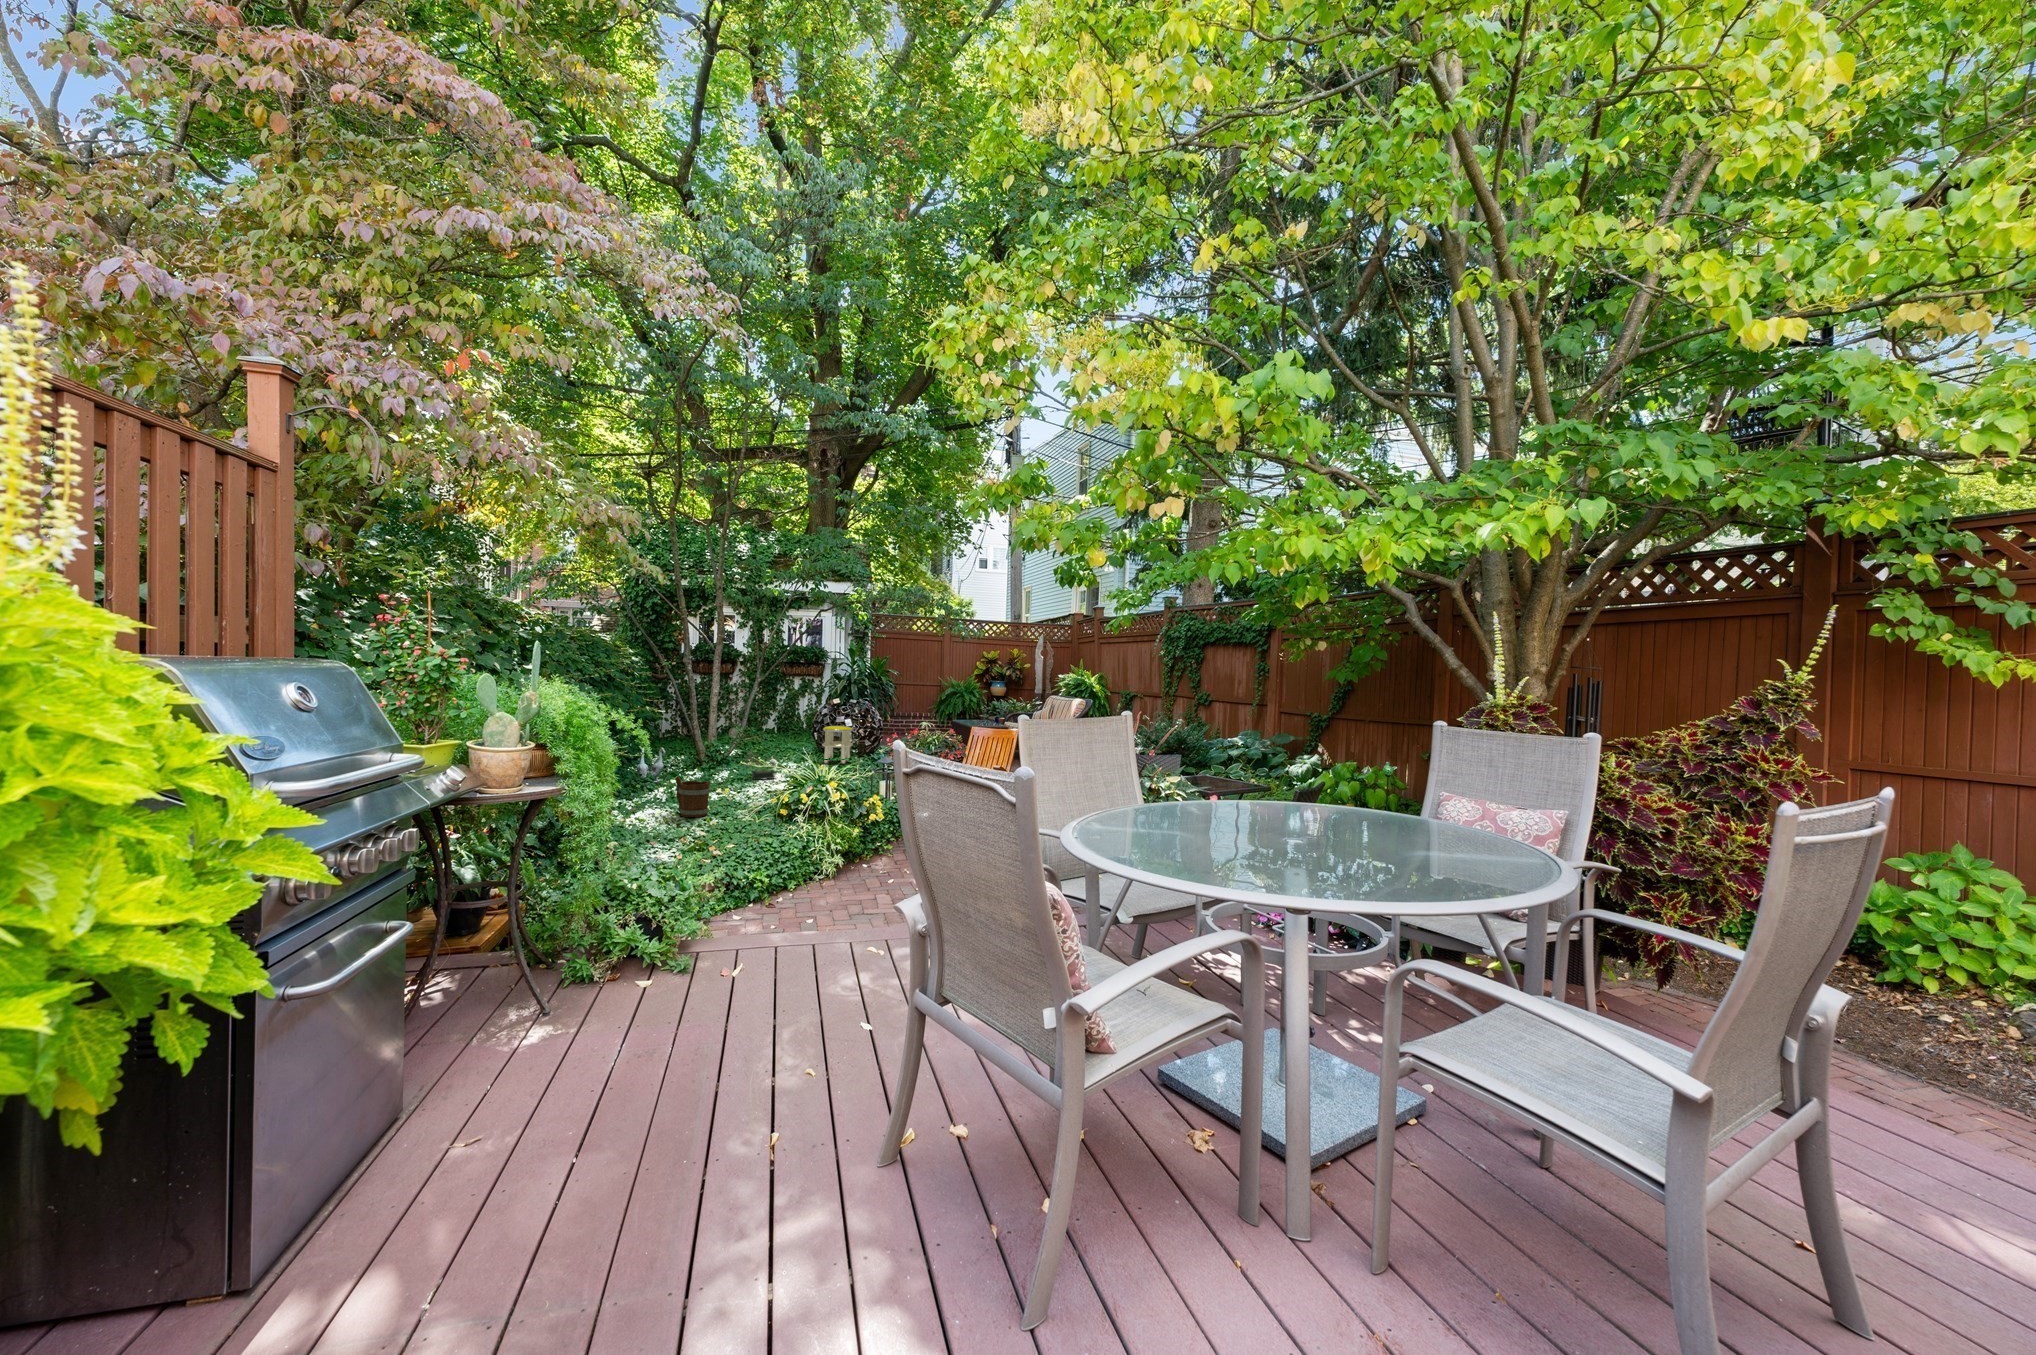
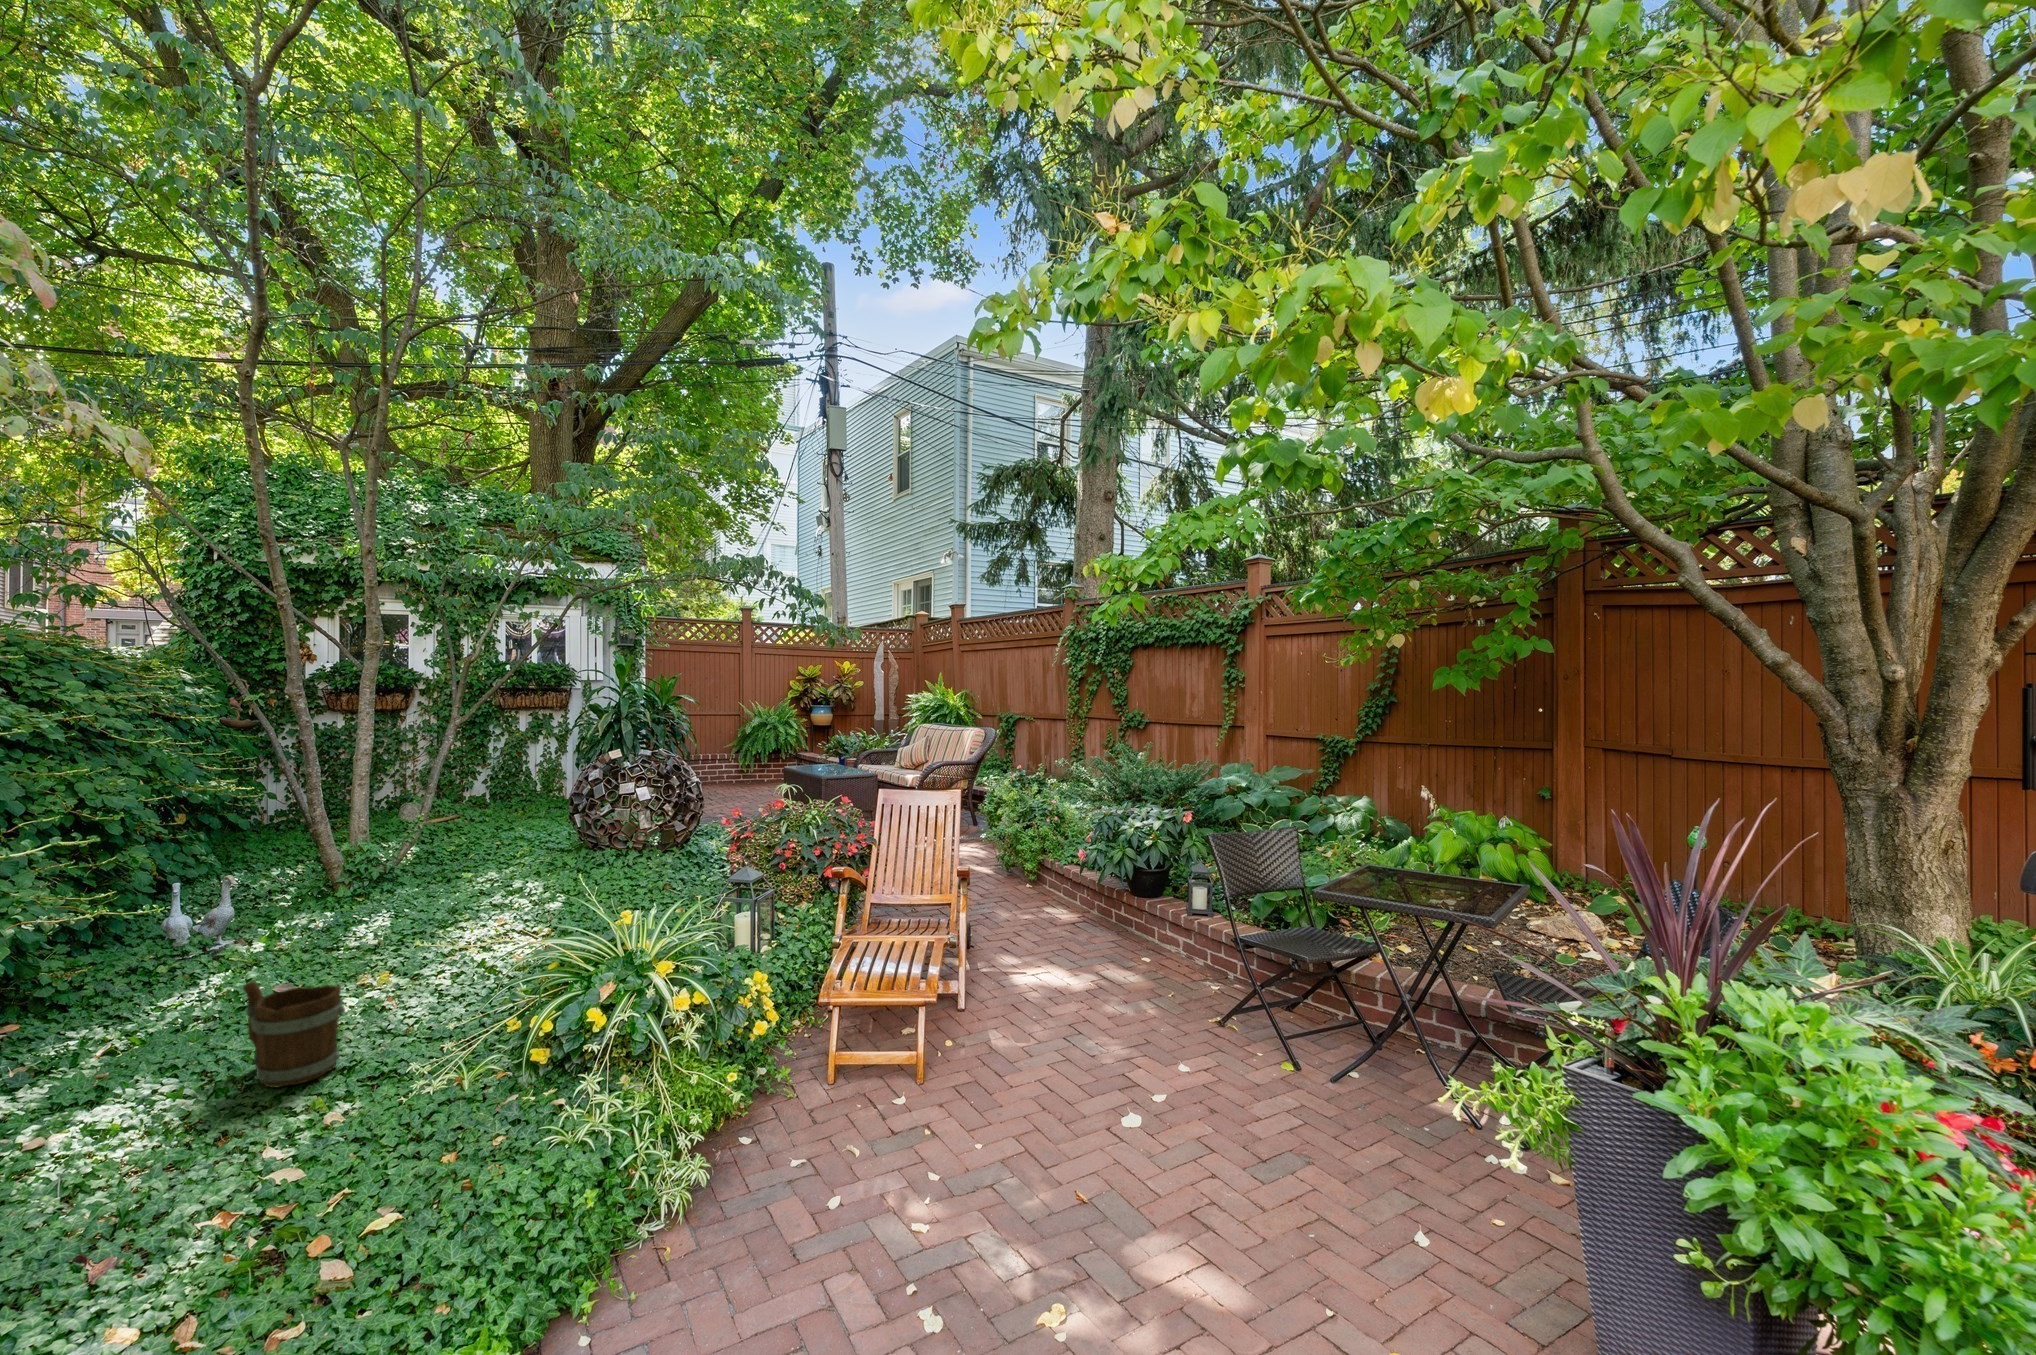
stool: present [822,726,853,764] -> none [584,795,641,862]
decorative plant: present [746,755,775,780] -> none [434,866,509,921]

